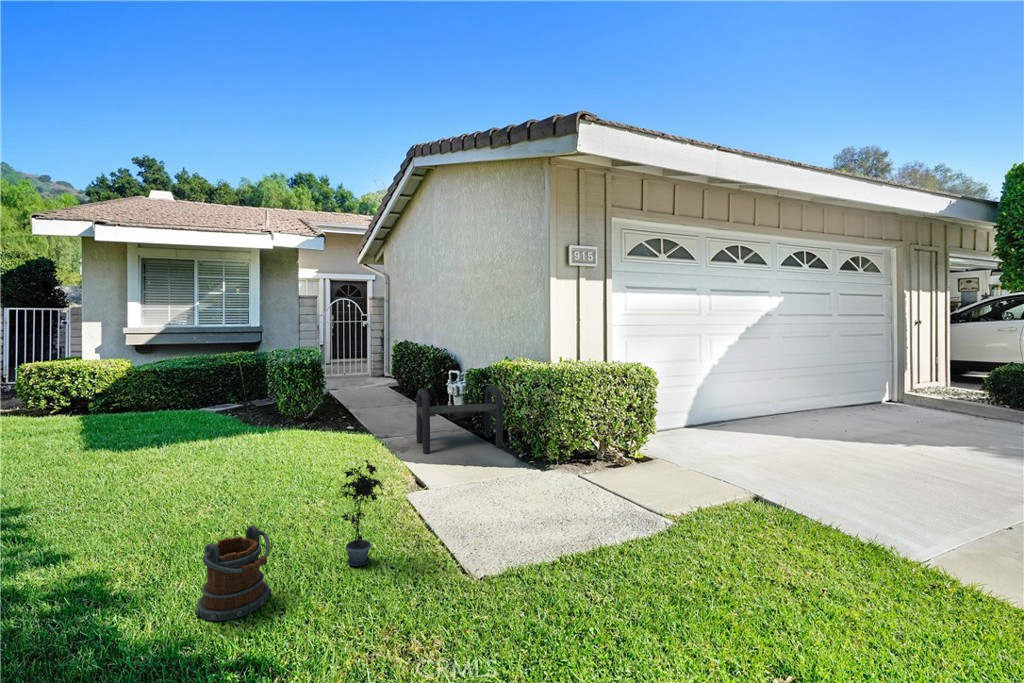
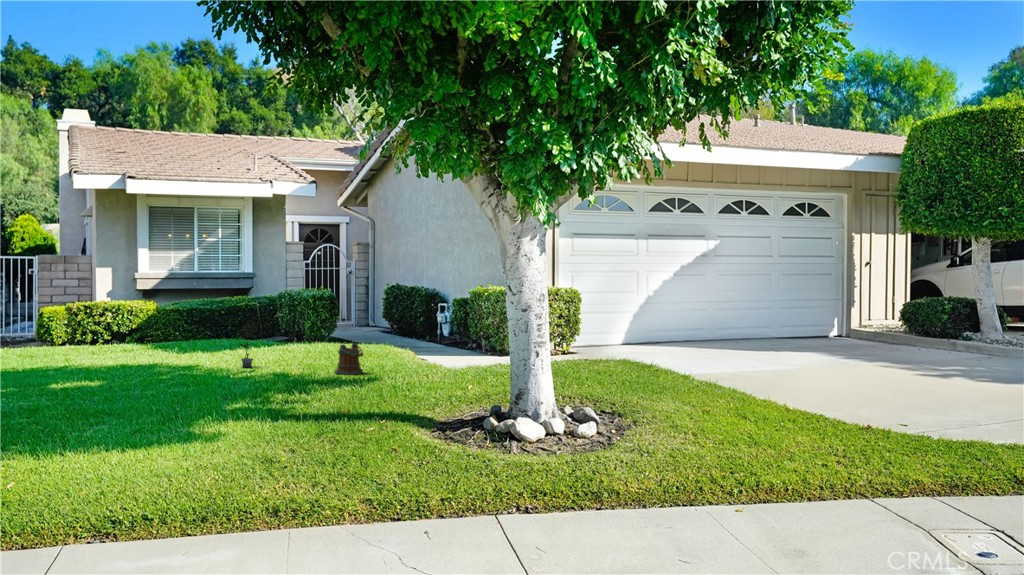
bench: present [416,386,503,454] -> none [415,308,478,352]
potted plant: present [337,460,382,566] -> present [240,320,257,367]

